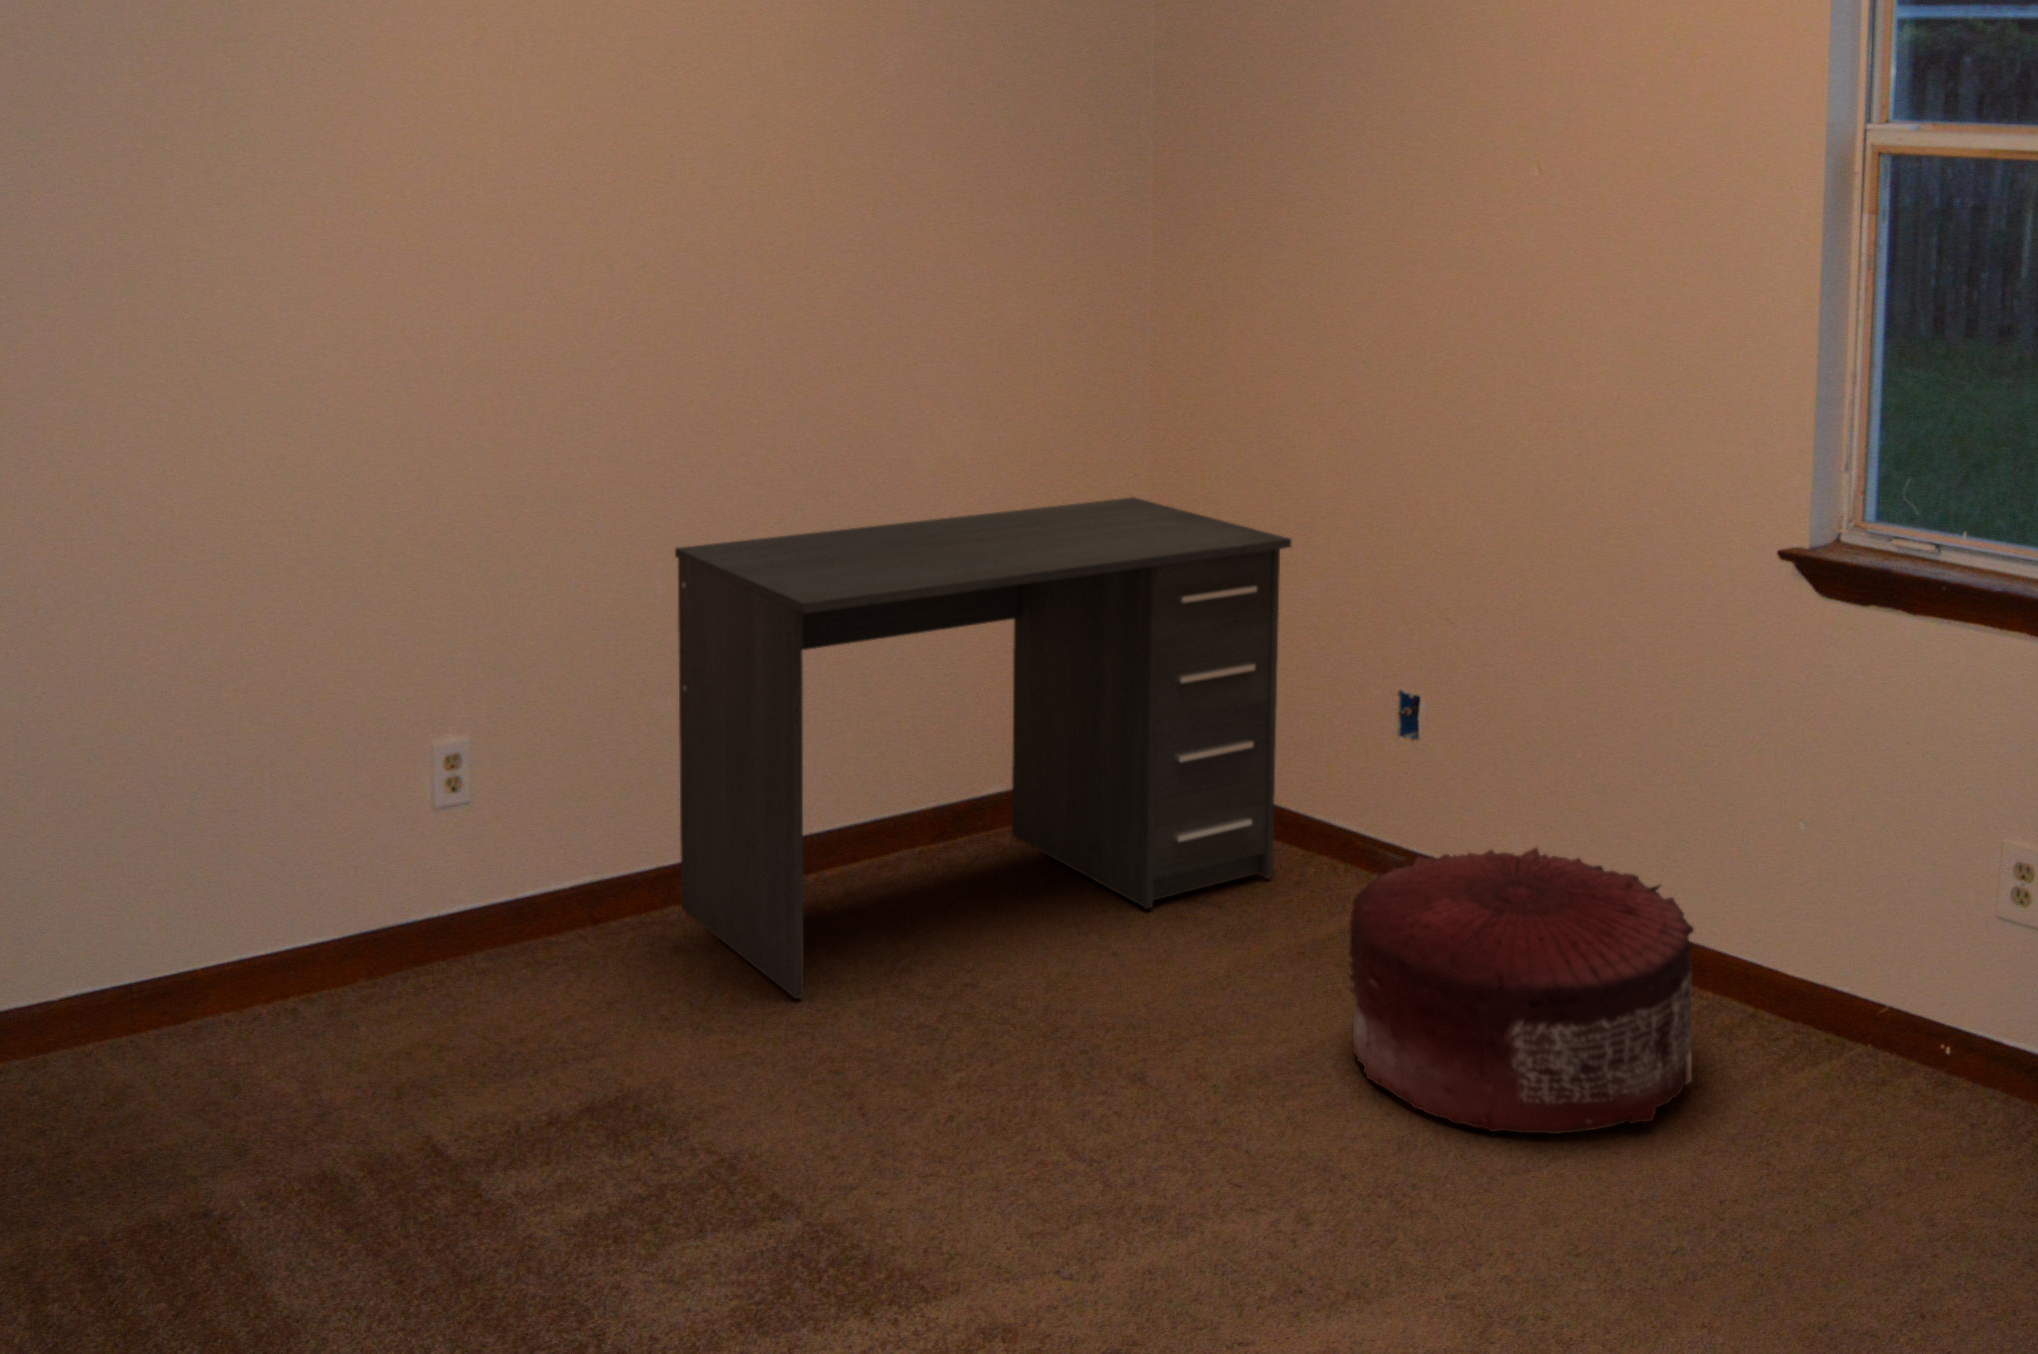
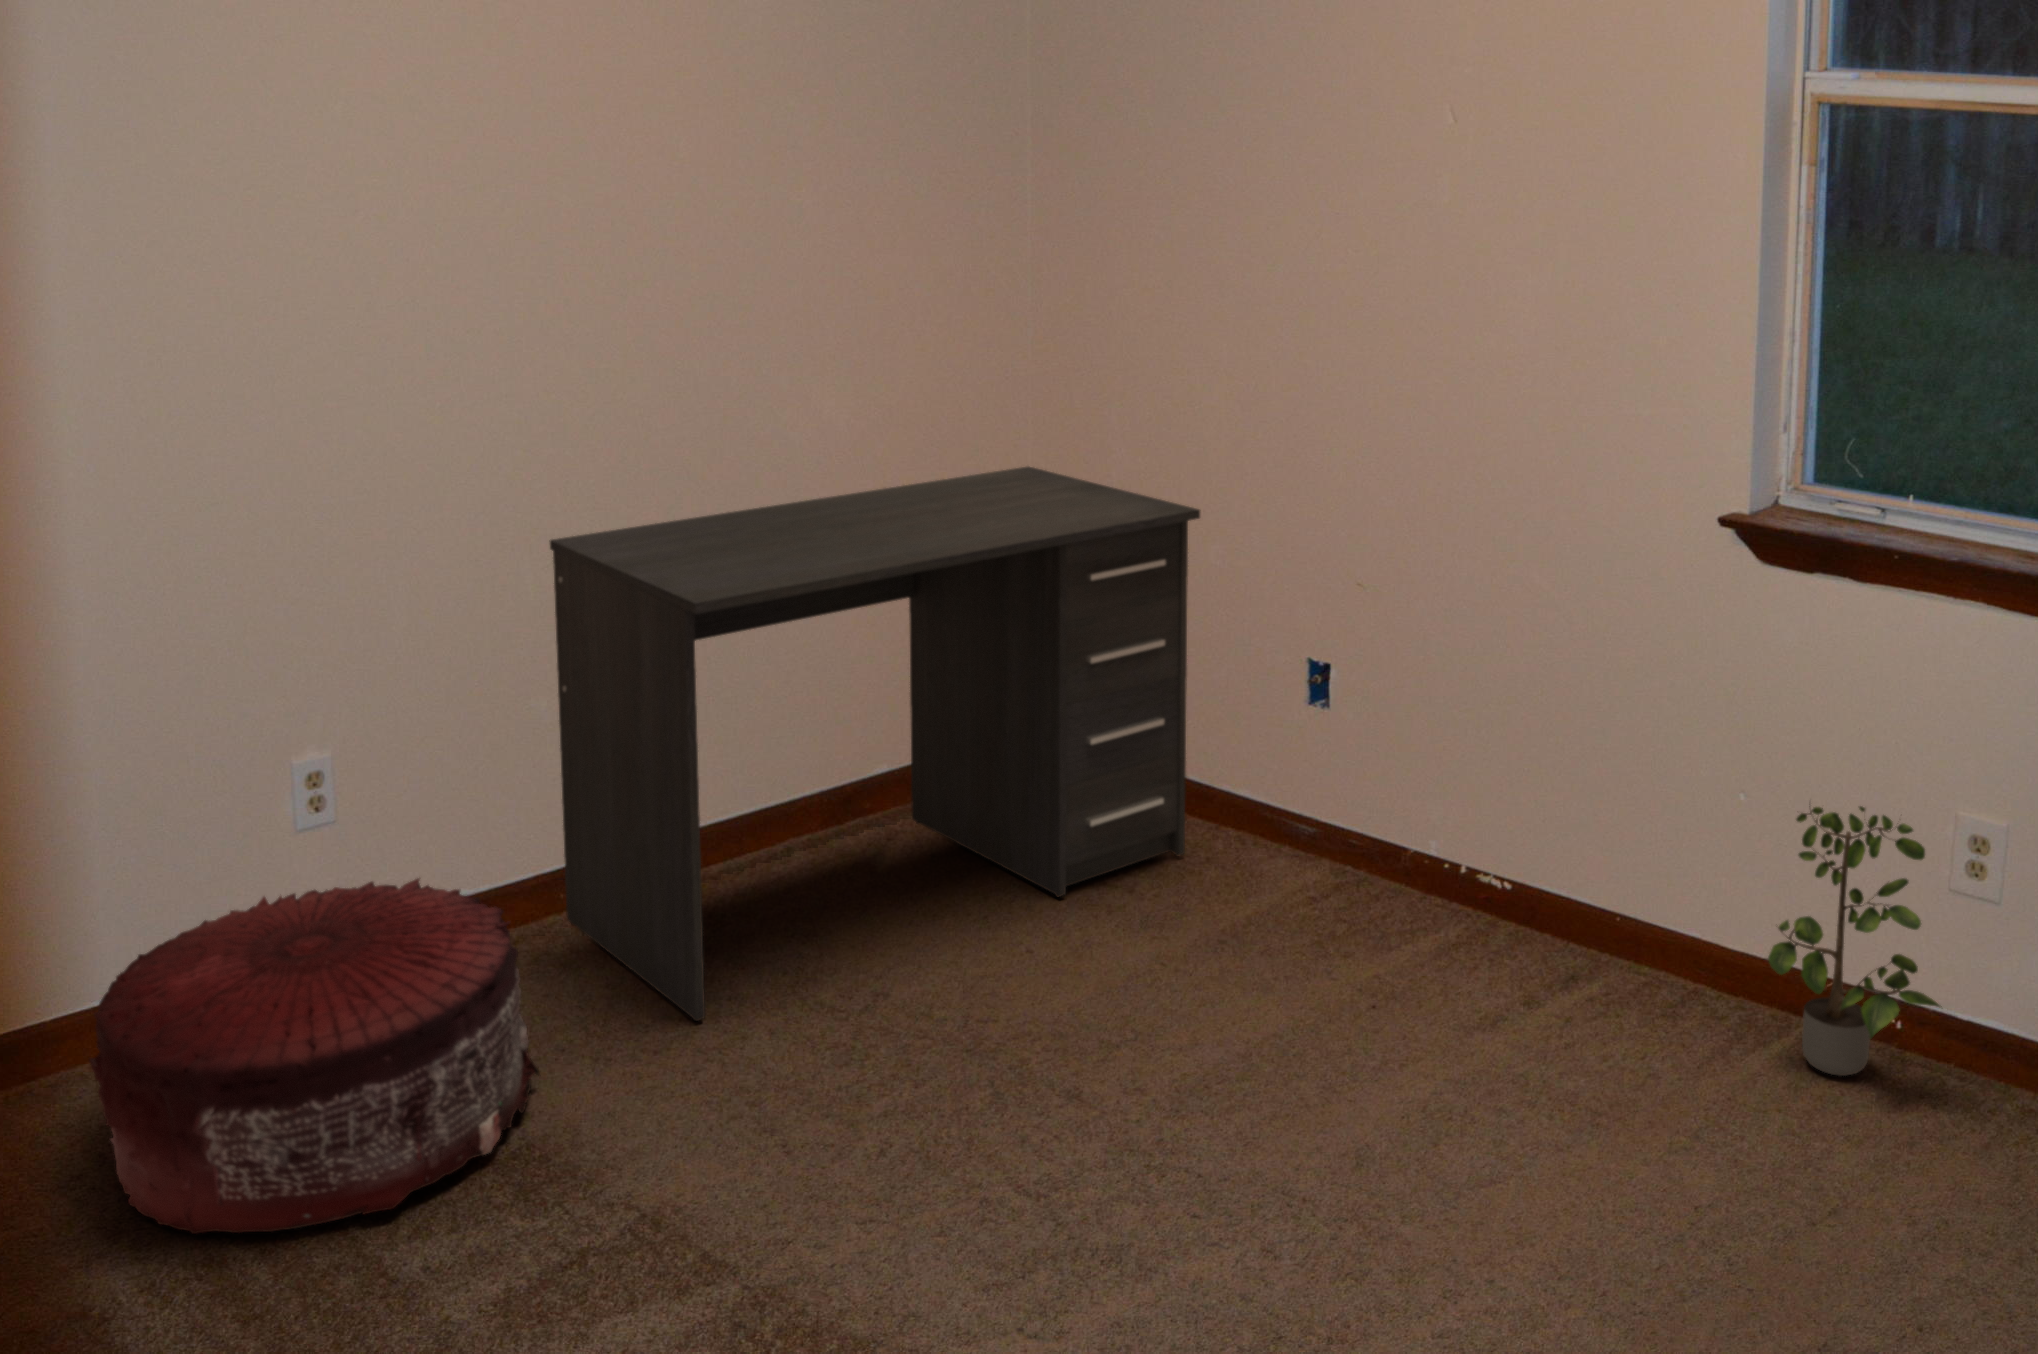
potted plant: none [1817,825,1986,1097] -> present [1768,806,1940,1076]
pouf: present [1349,848,1694,1134] -> present [89,878,539,1234]

